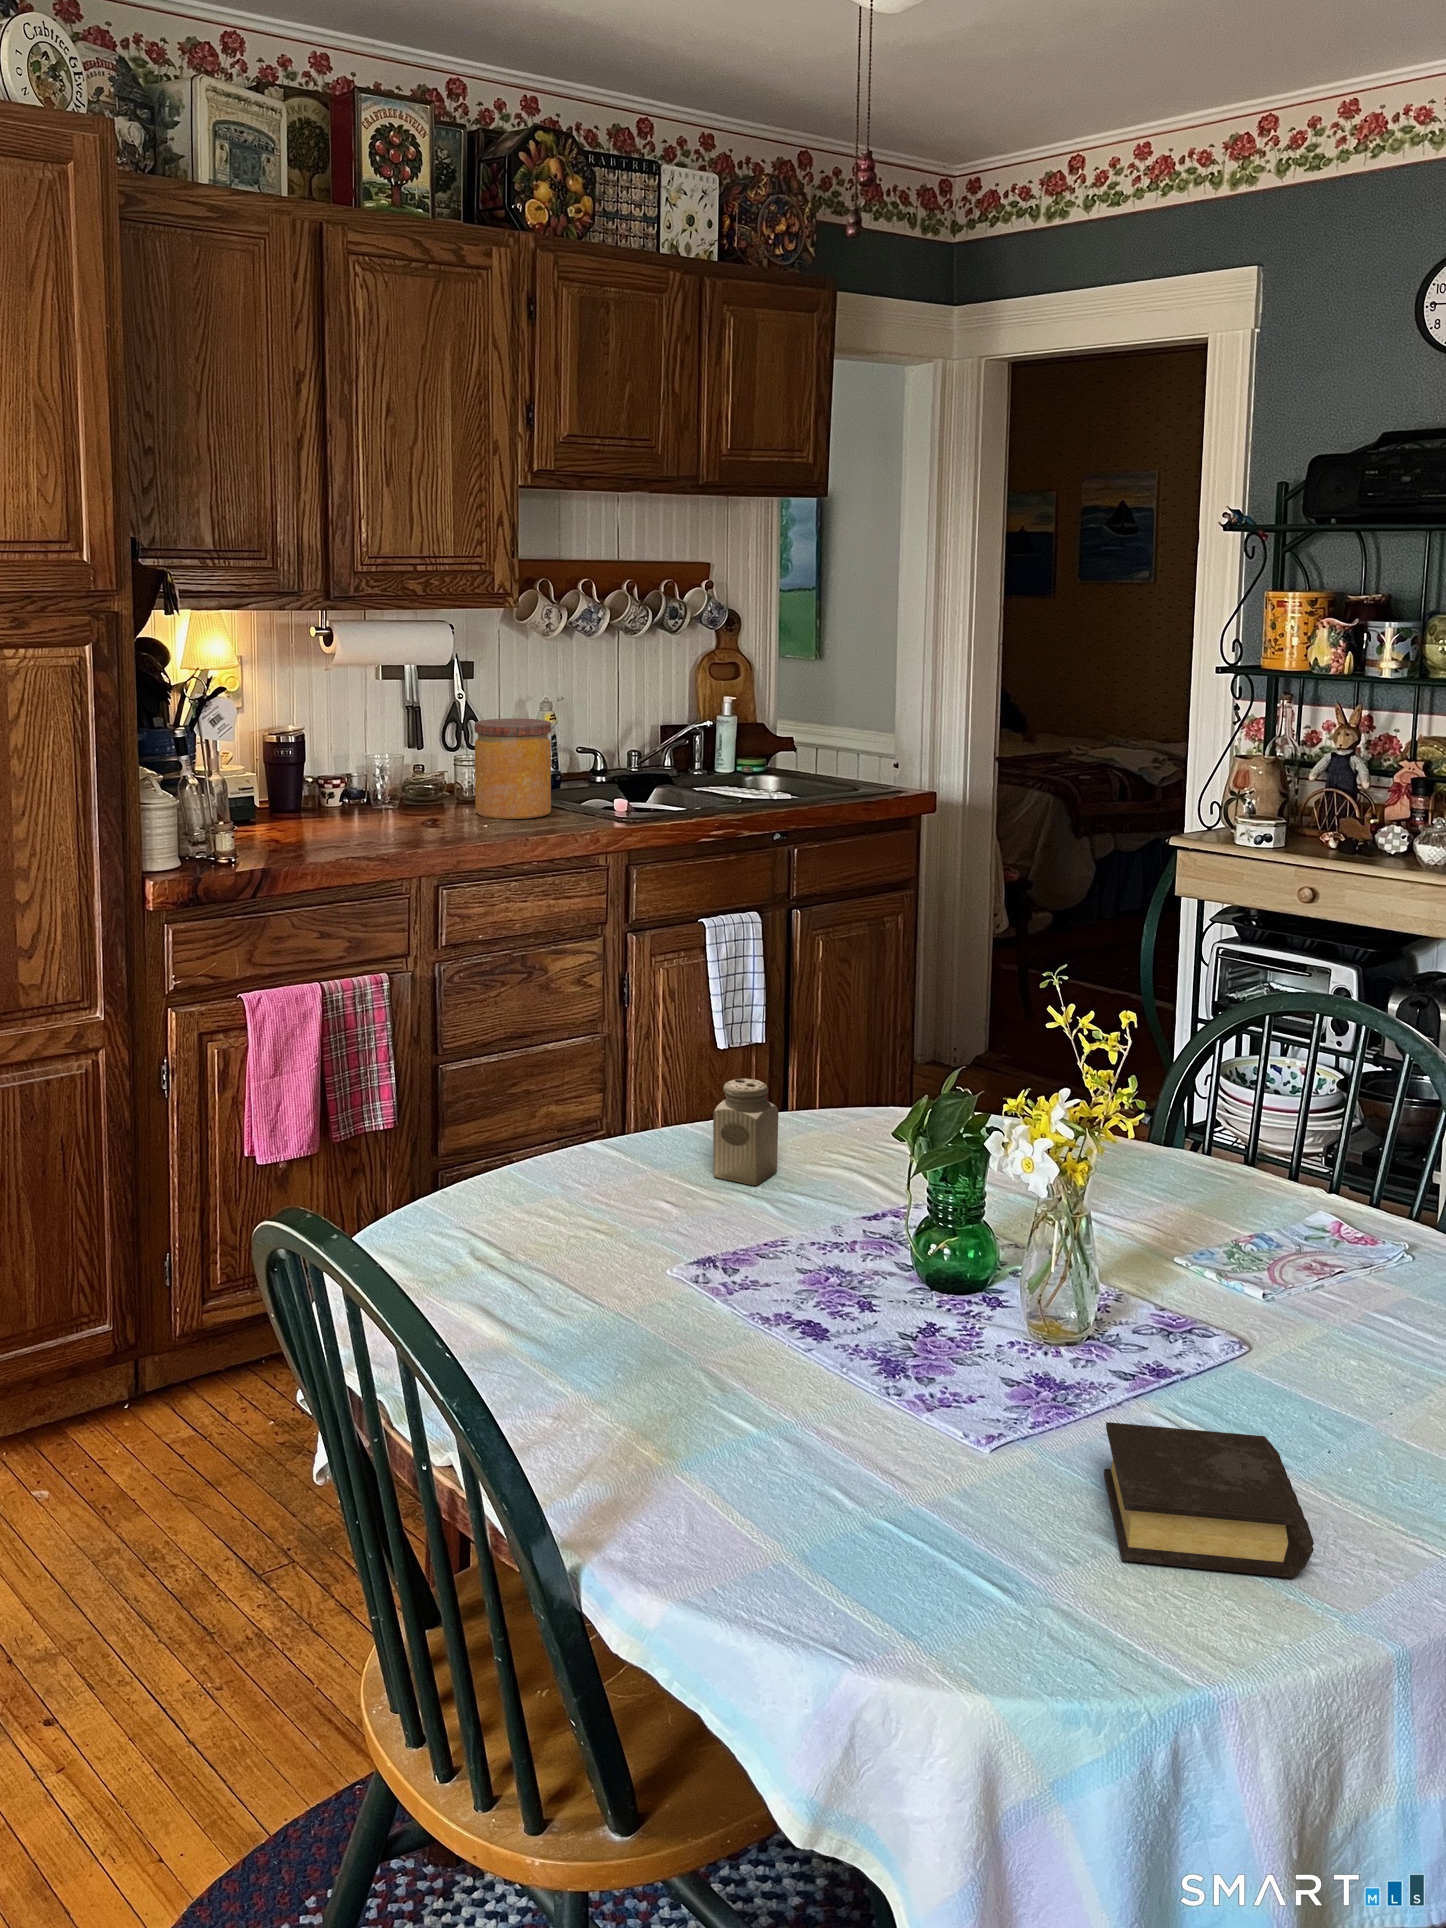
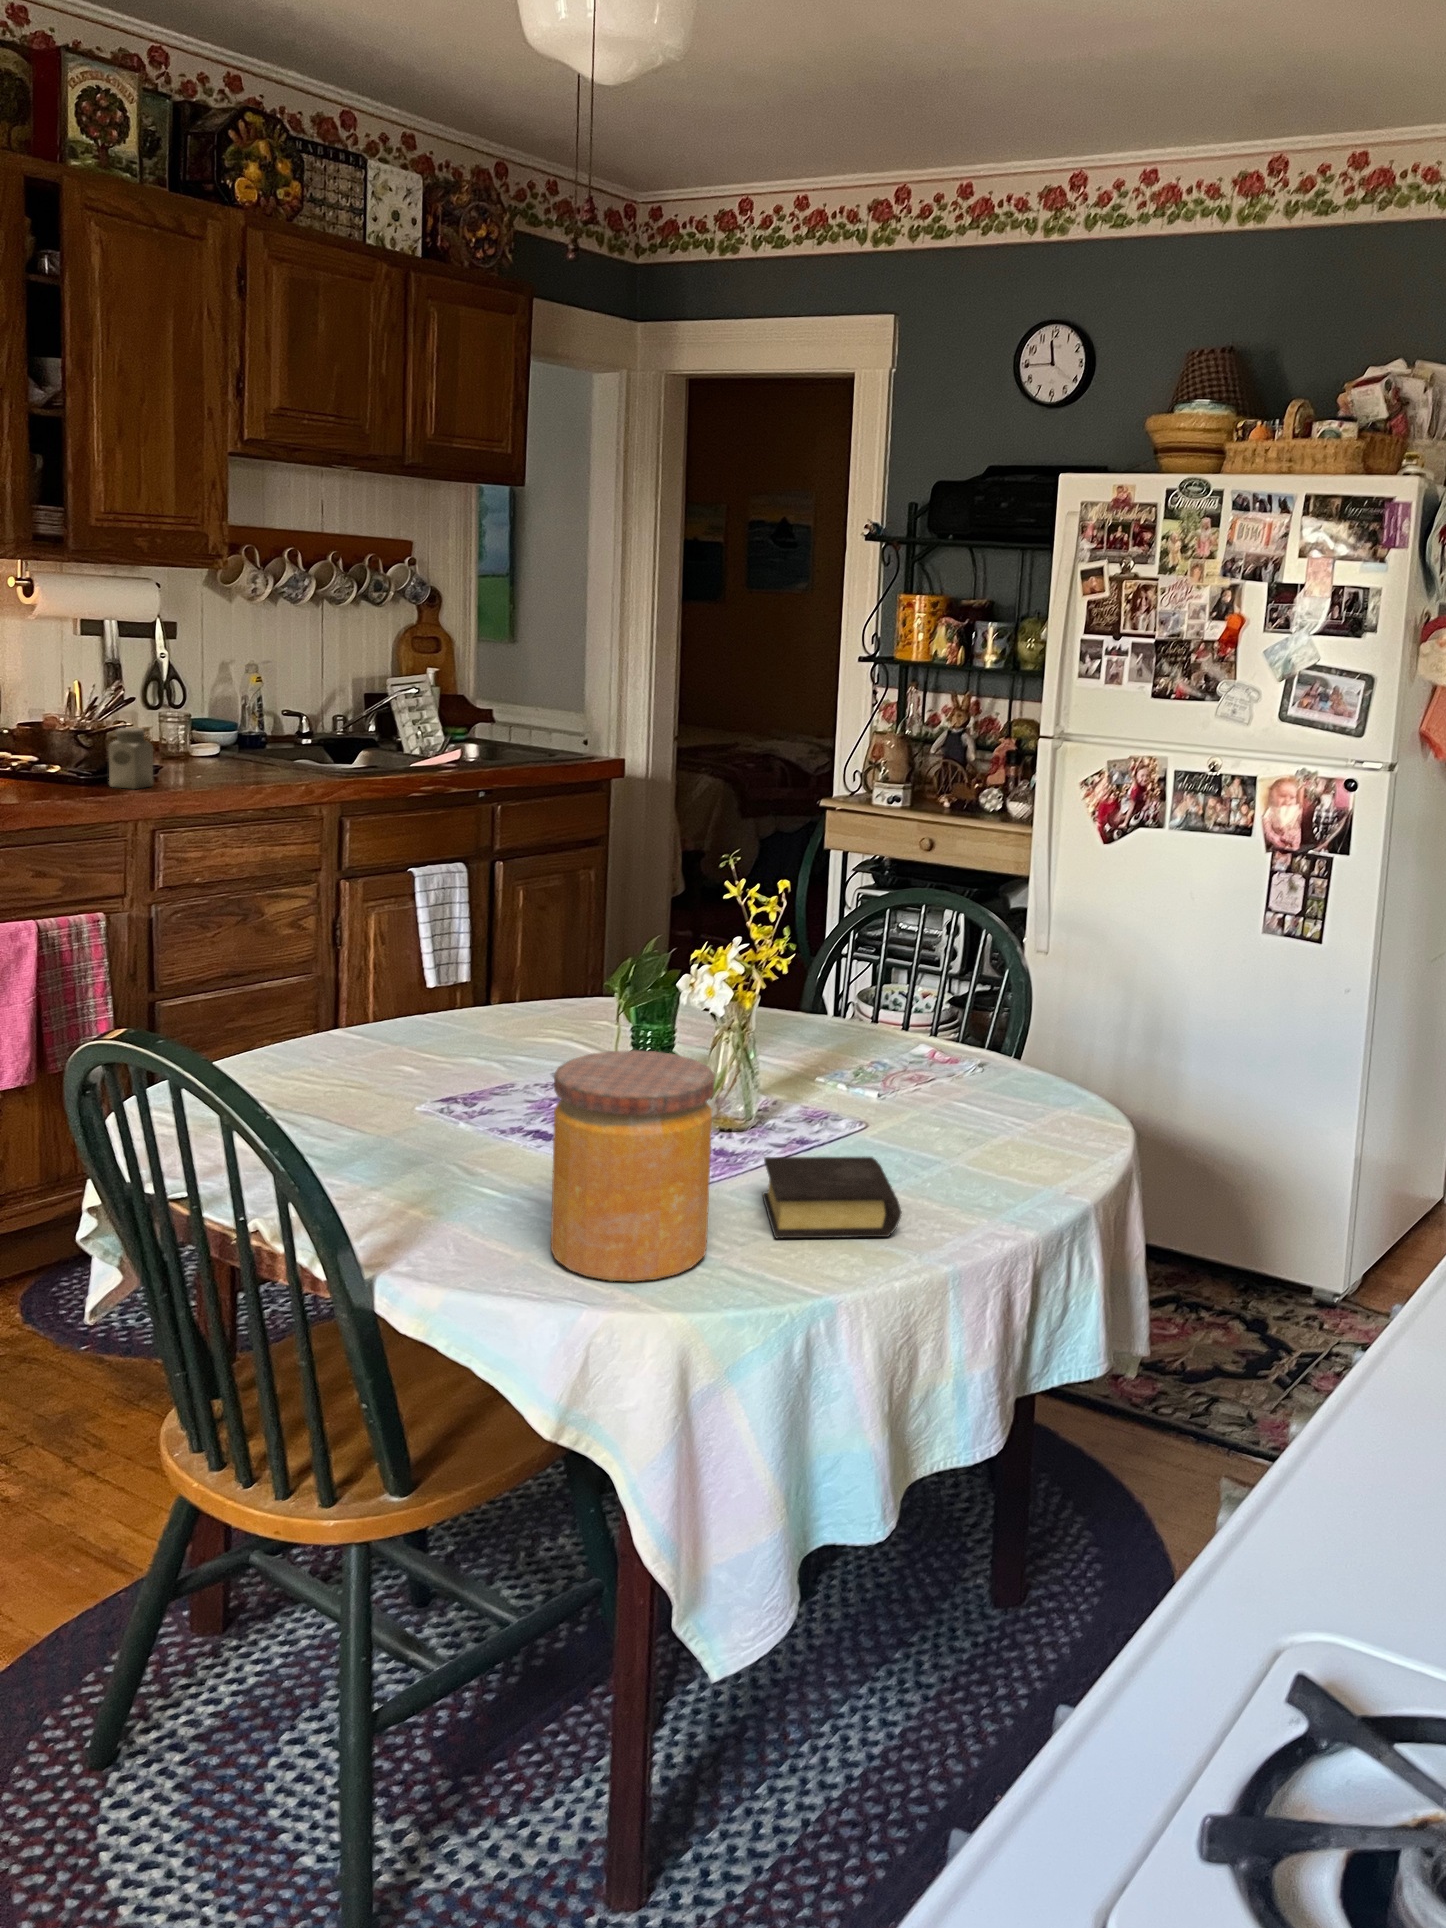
jar: present [474,718,551,819] -> present [551,1050,715,1281]
salt shaker: present [713,1079,779,1186] -> present [108,728,153,789]

